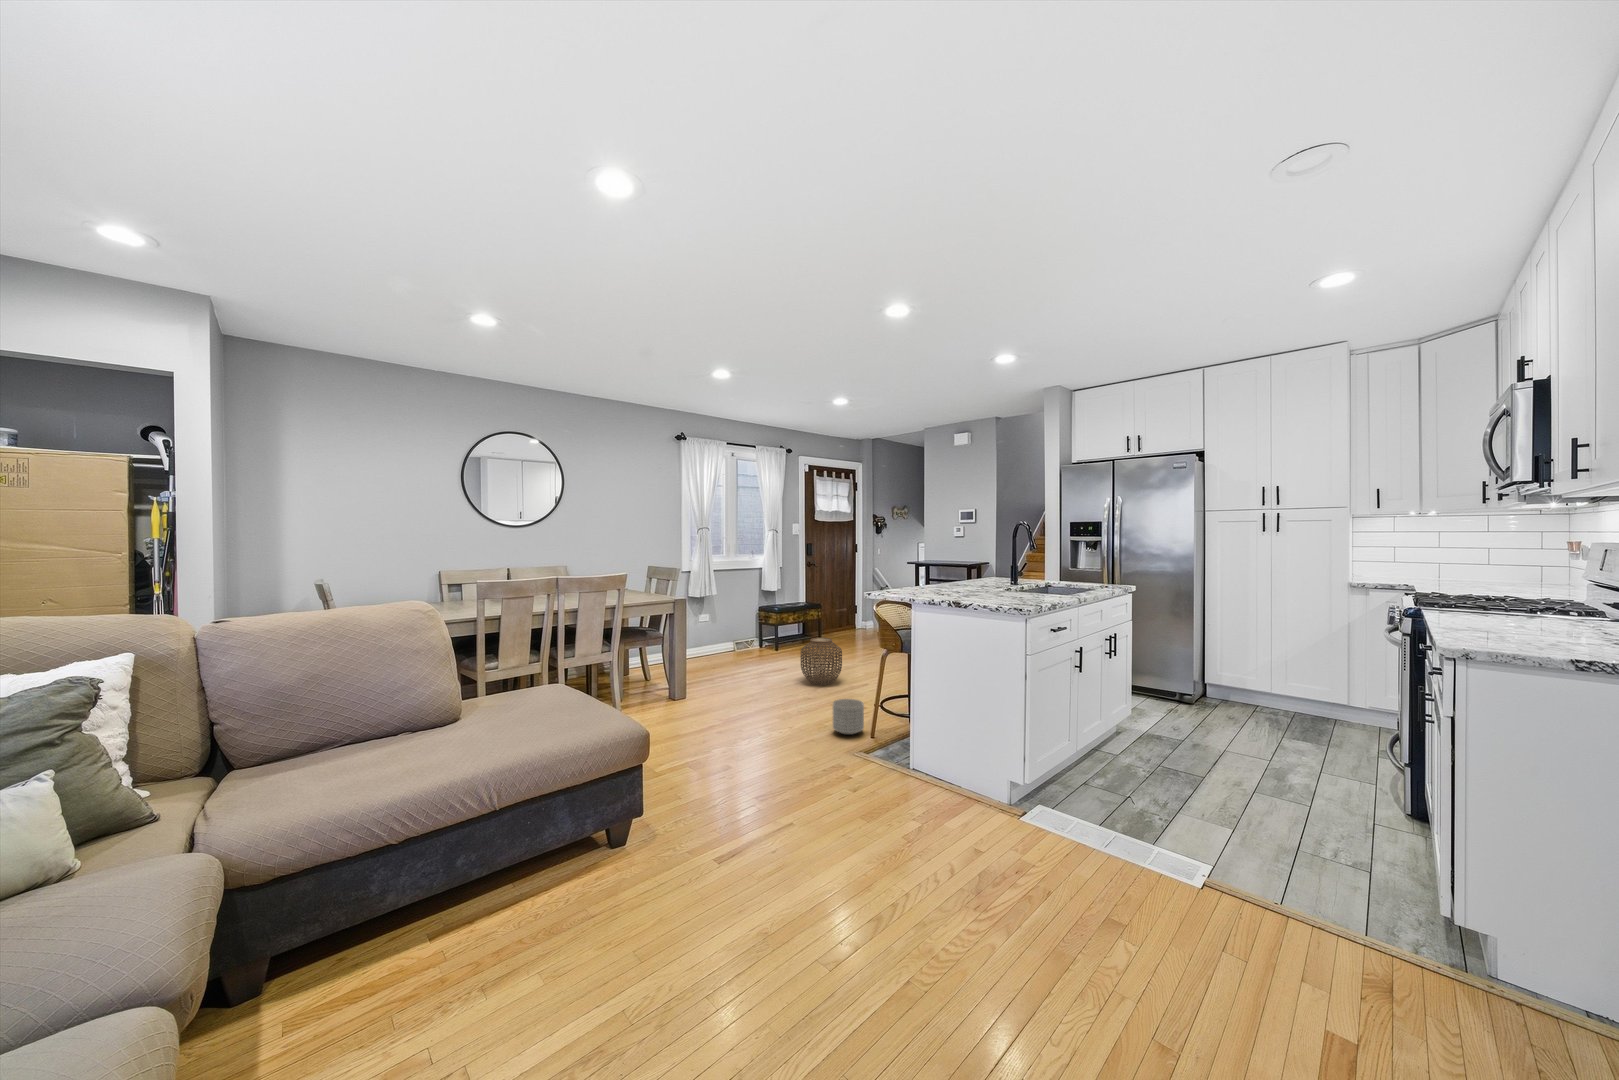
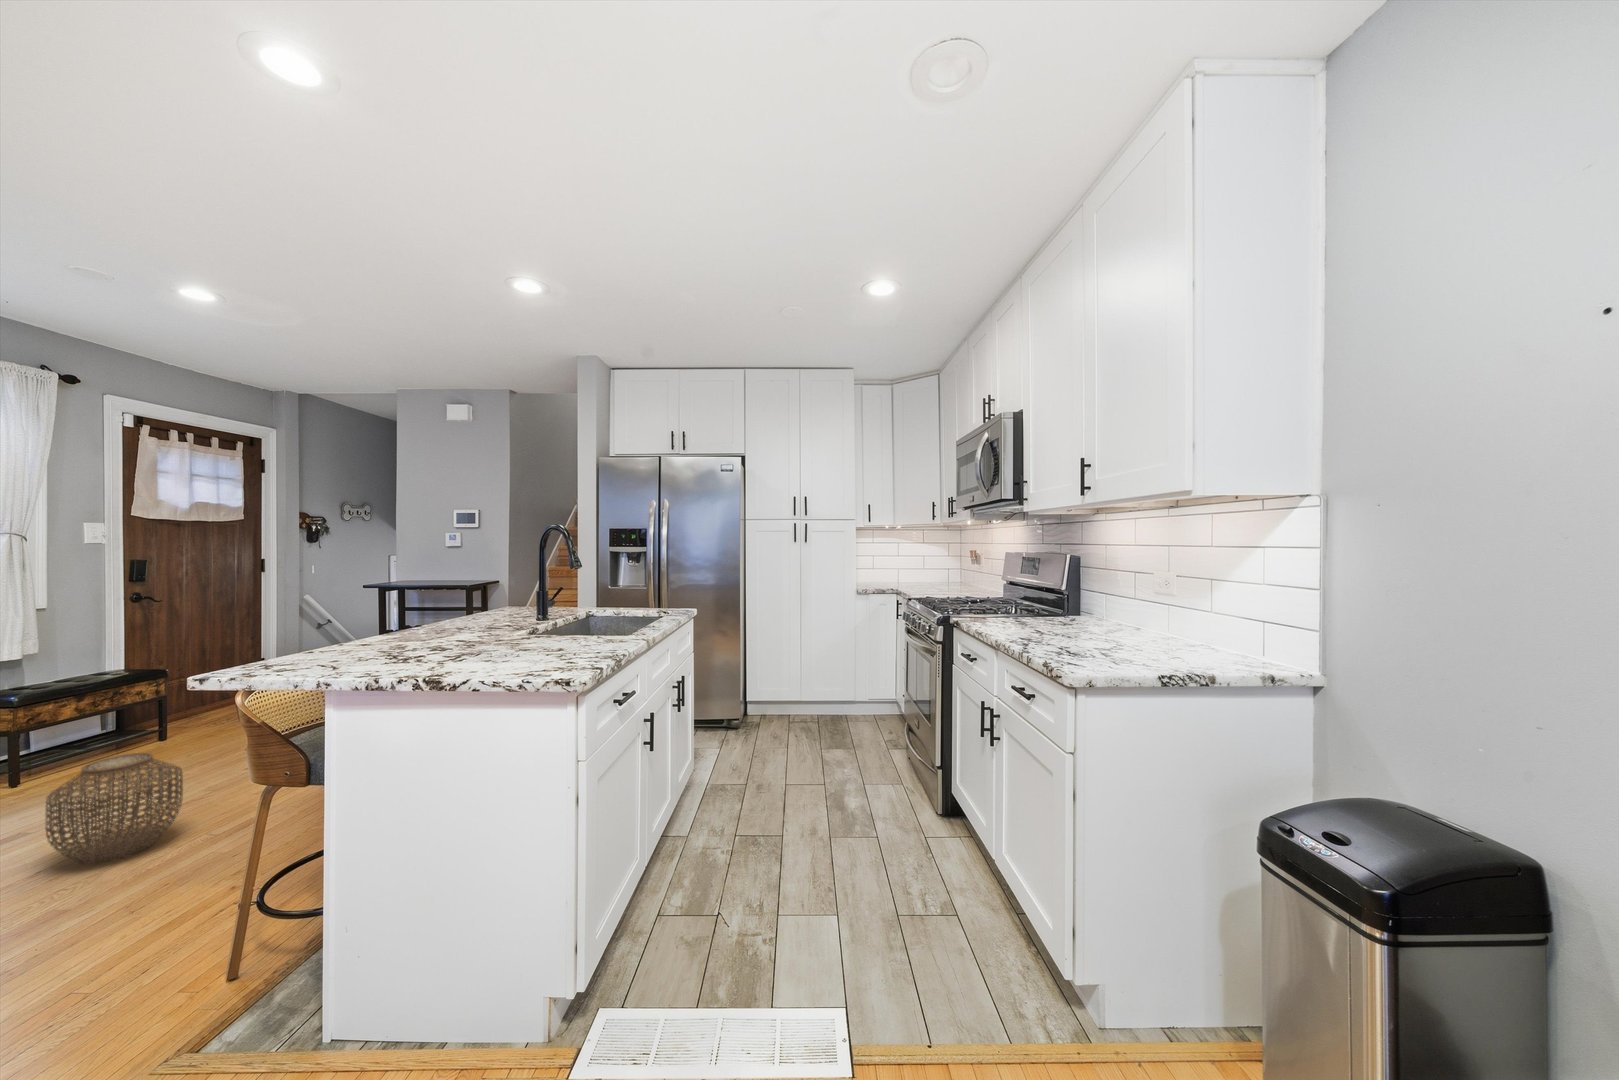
planter: present [833,699,864,735] -> none [91,904,201,1014]

